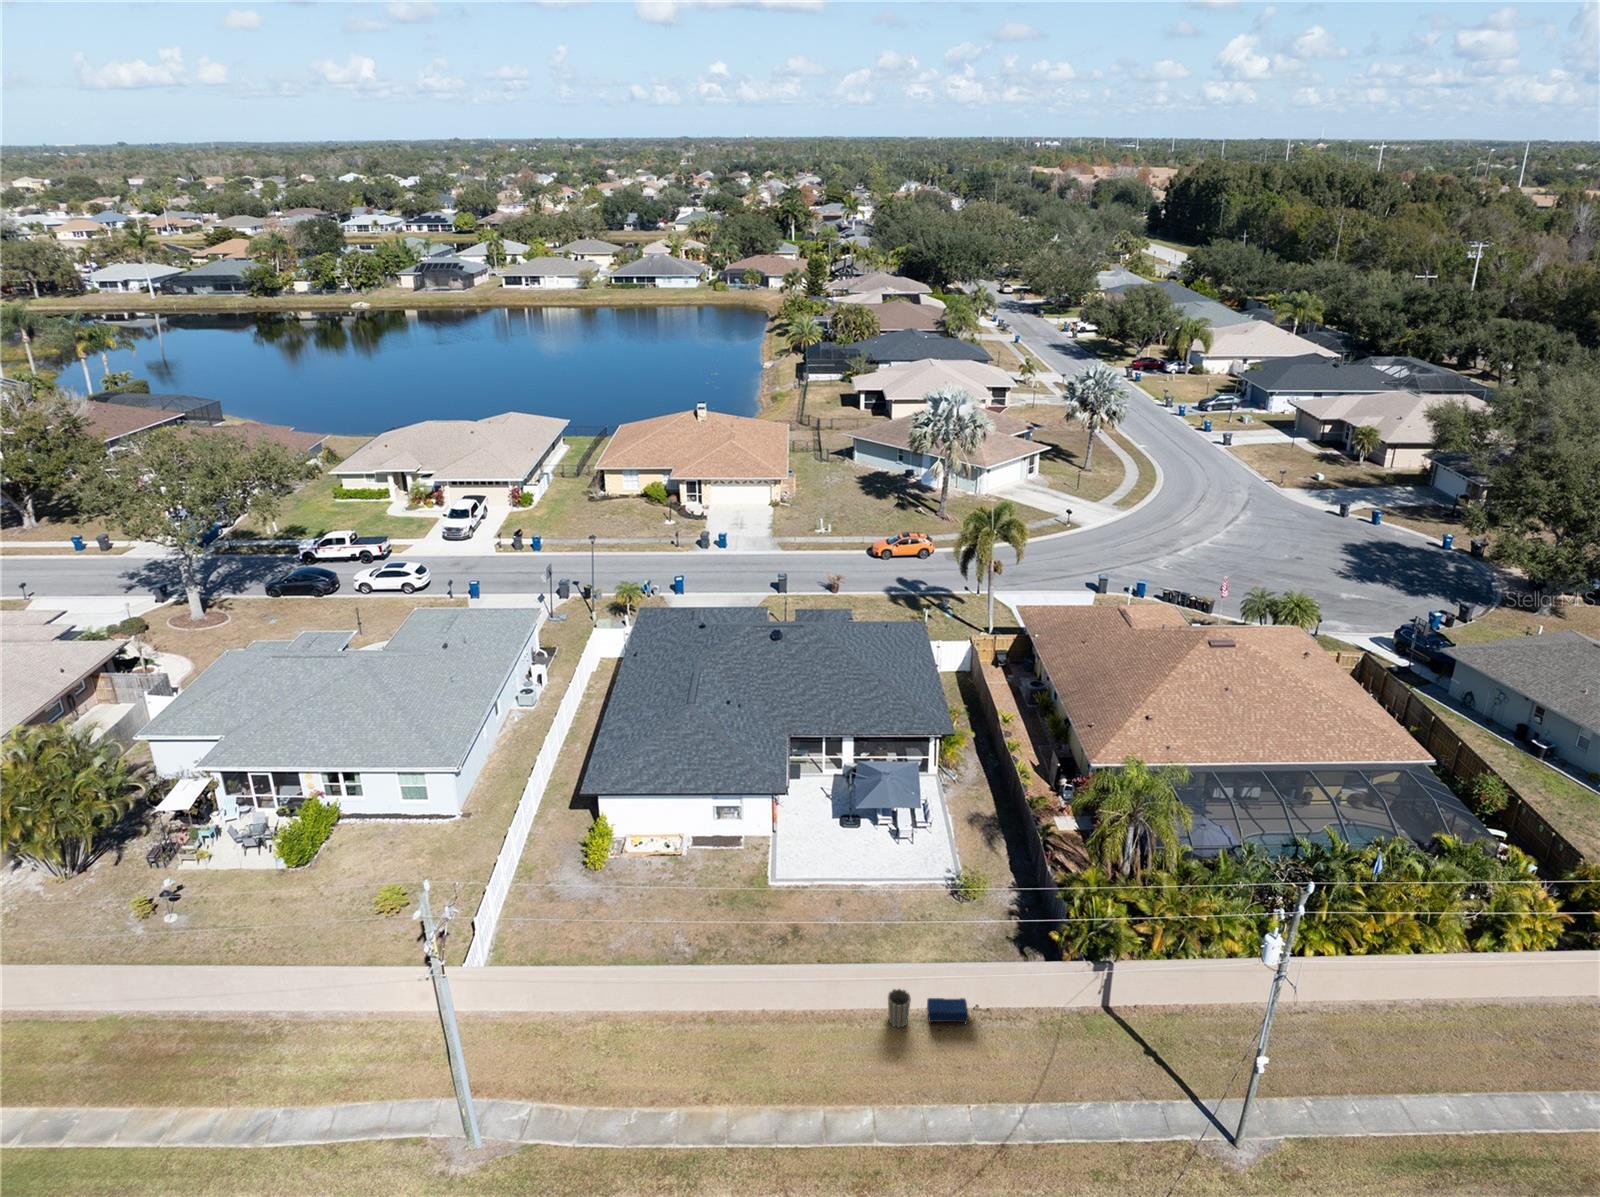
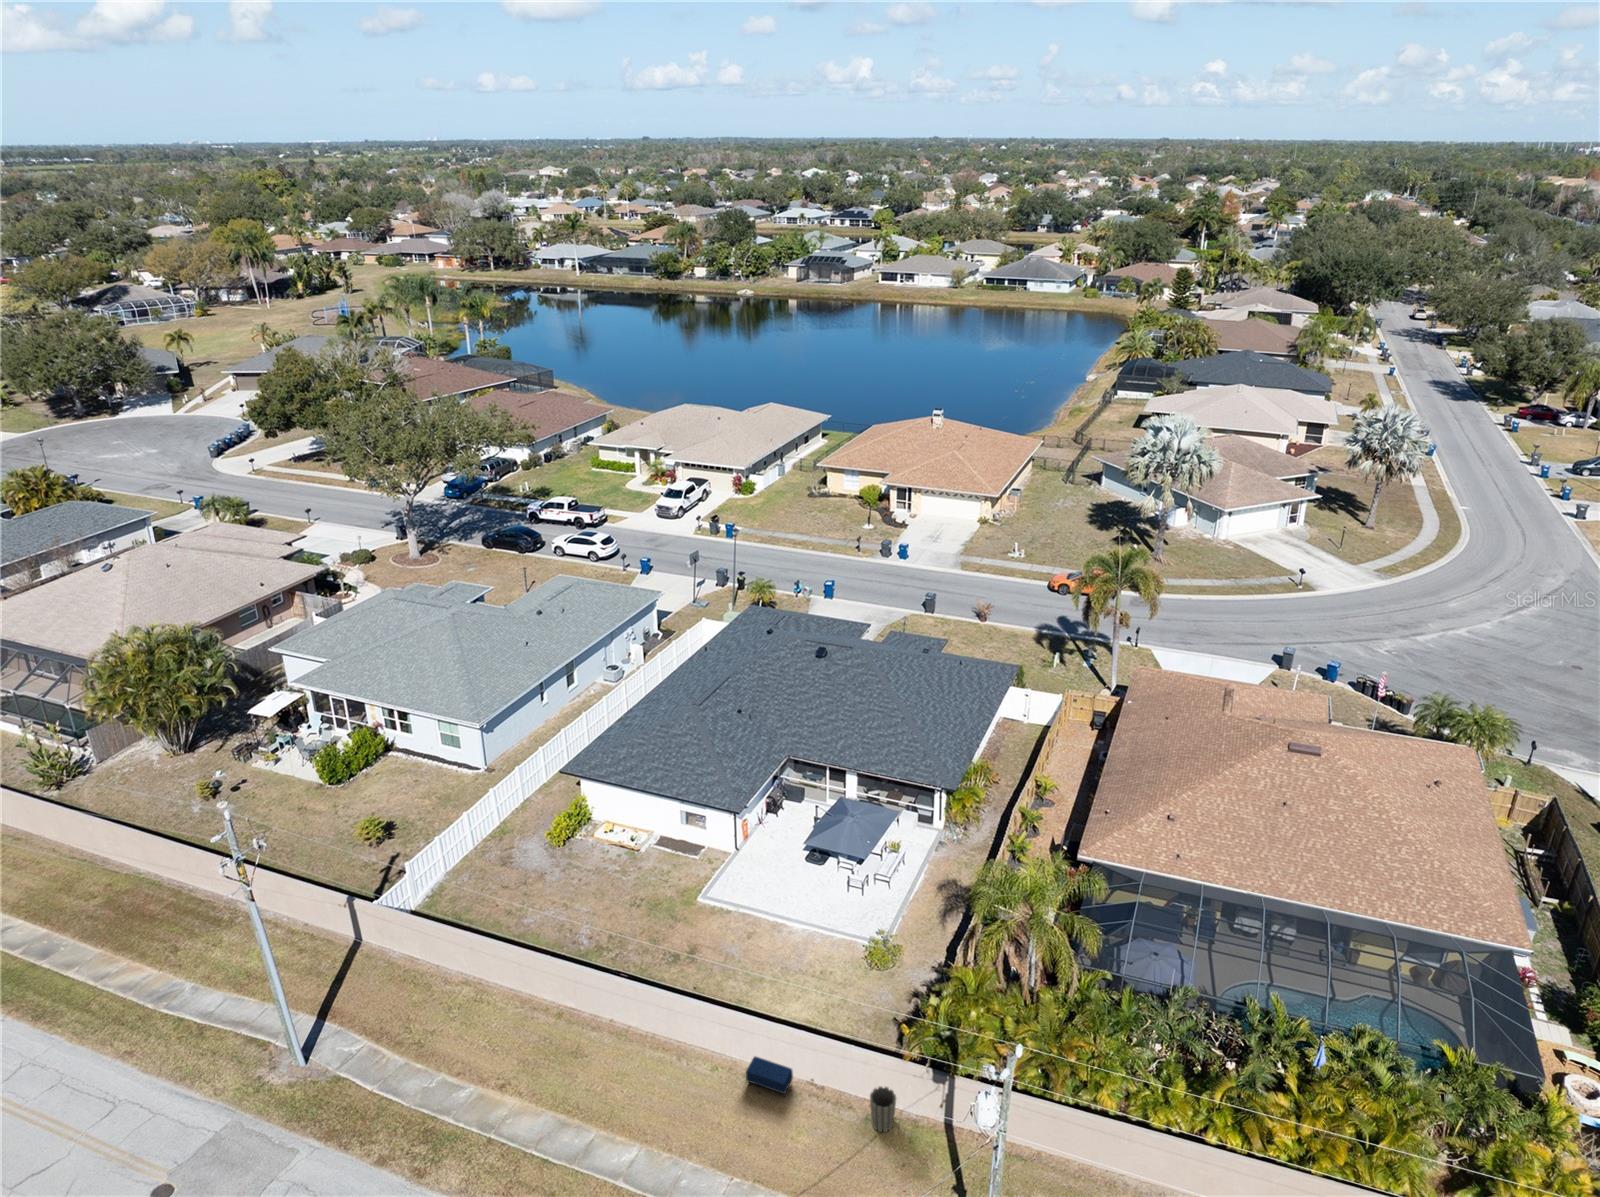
trash can: present [888,989,911,1028] -> present [870,1086,896,1132]

